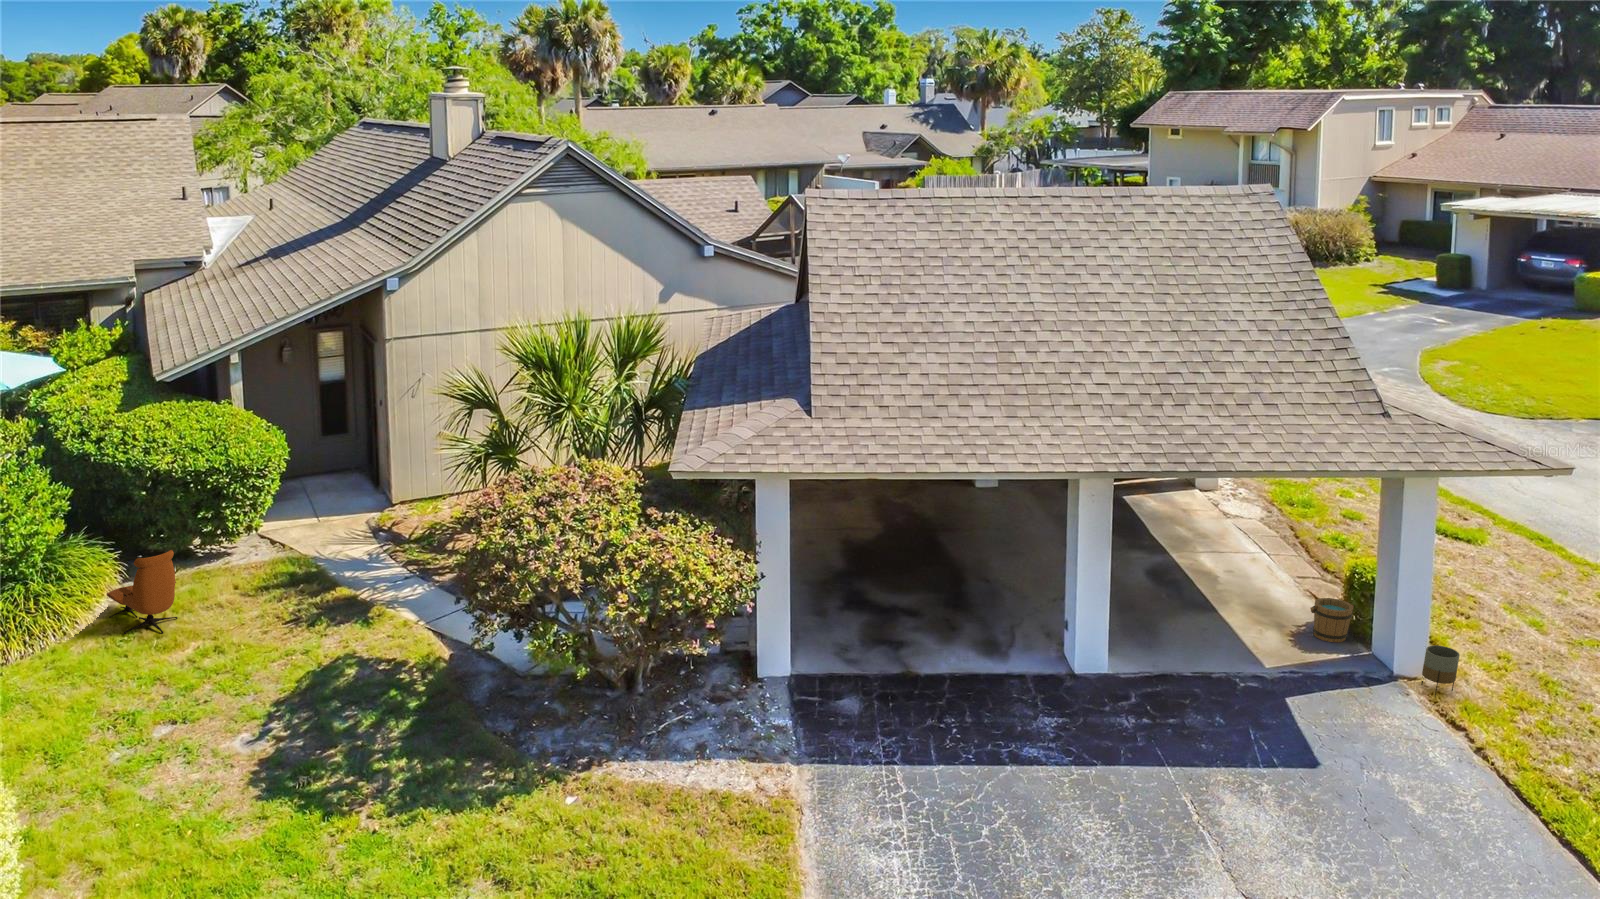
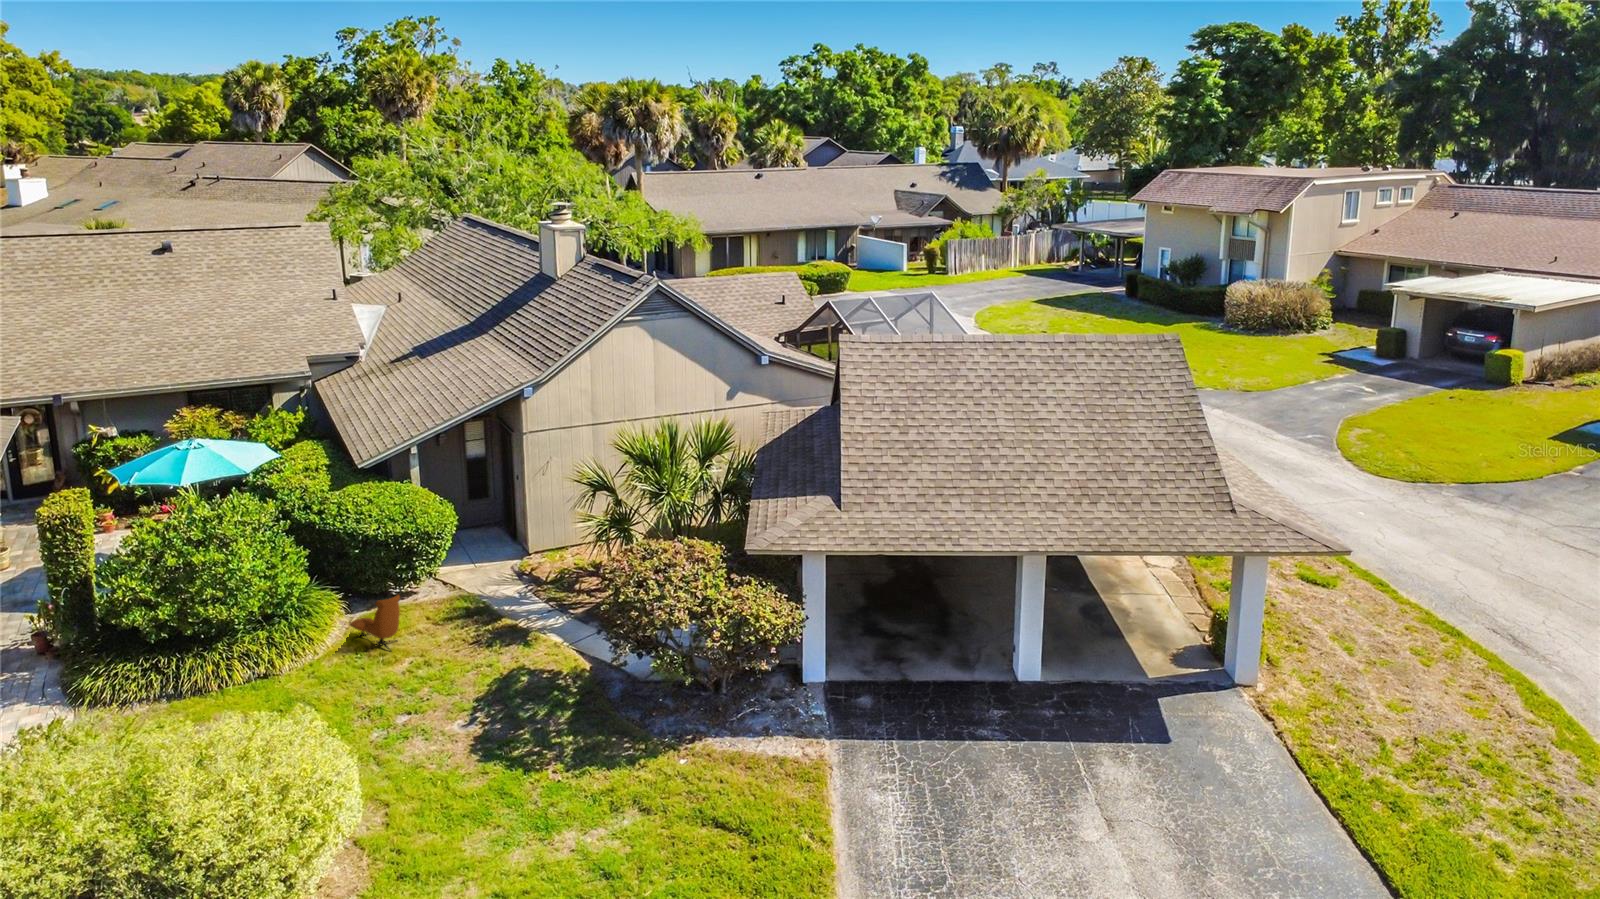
bucket: present [1310,598,1354,642] -> none [1191,632,1222,664]
planter: present [1421,646,1460,696] -> none [1258,667,1282,703]

